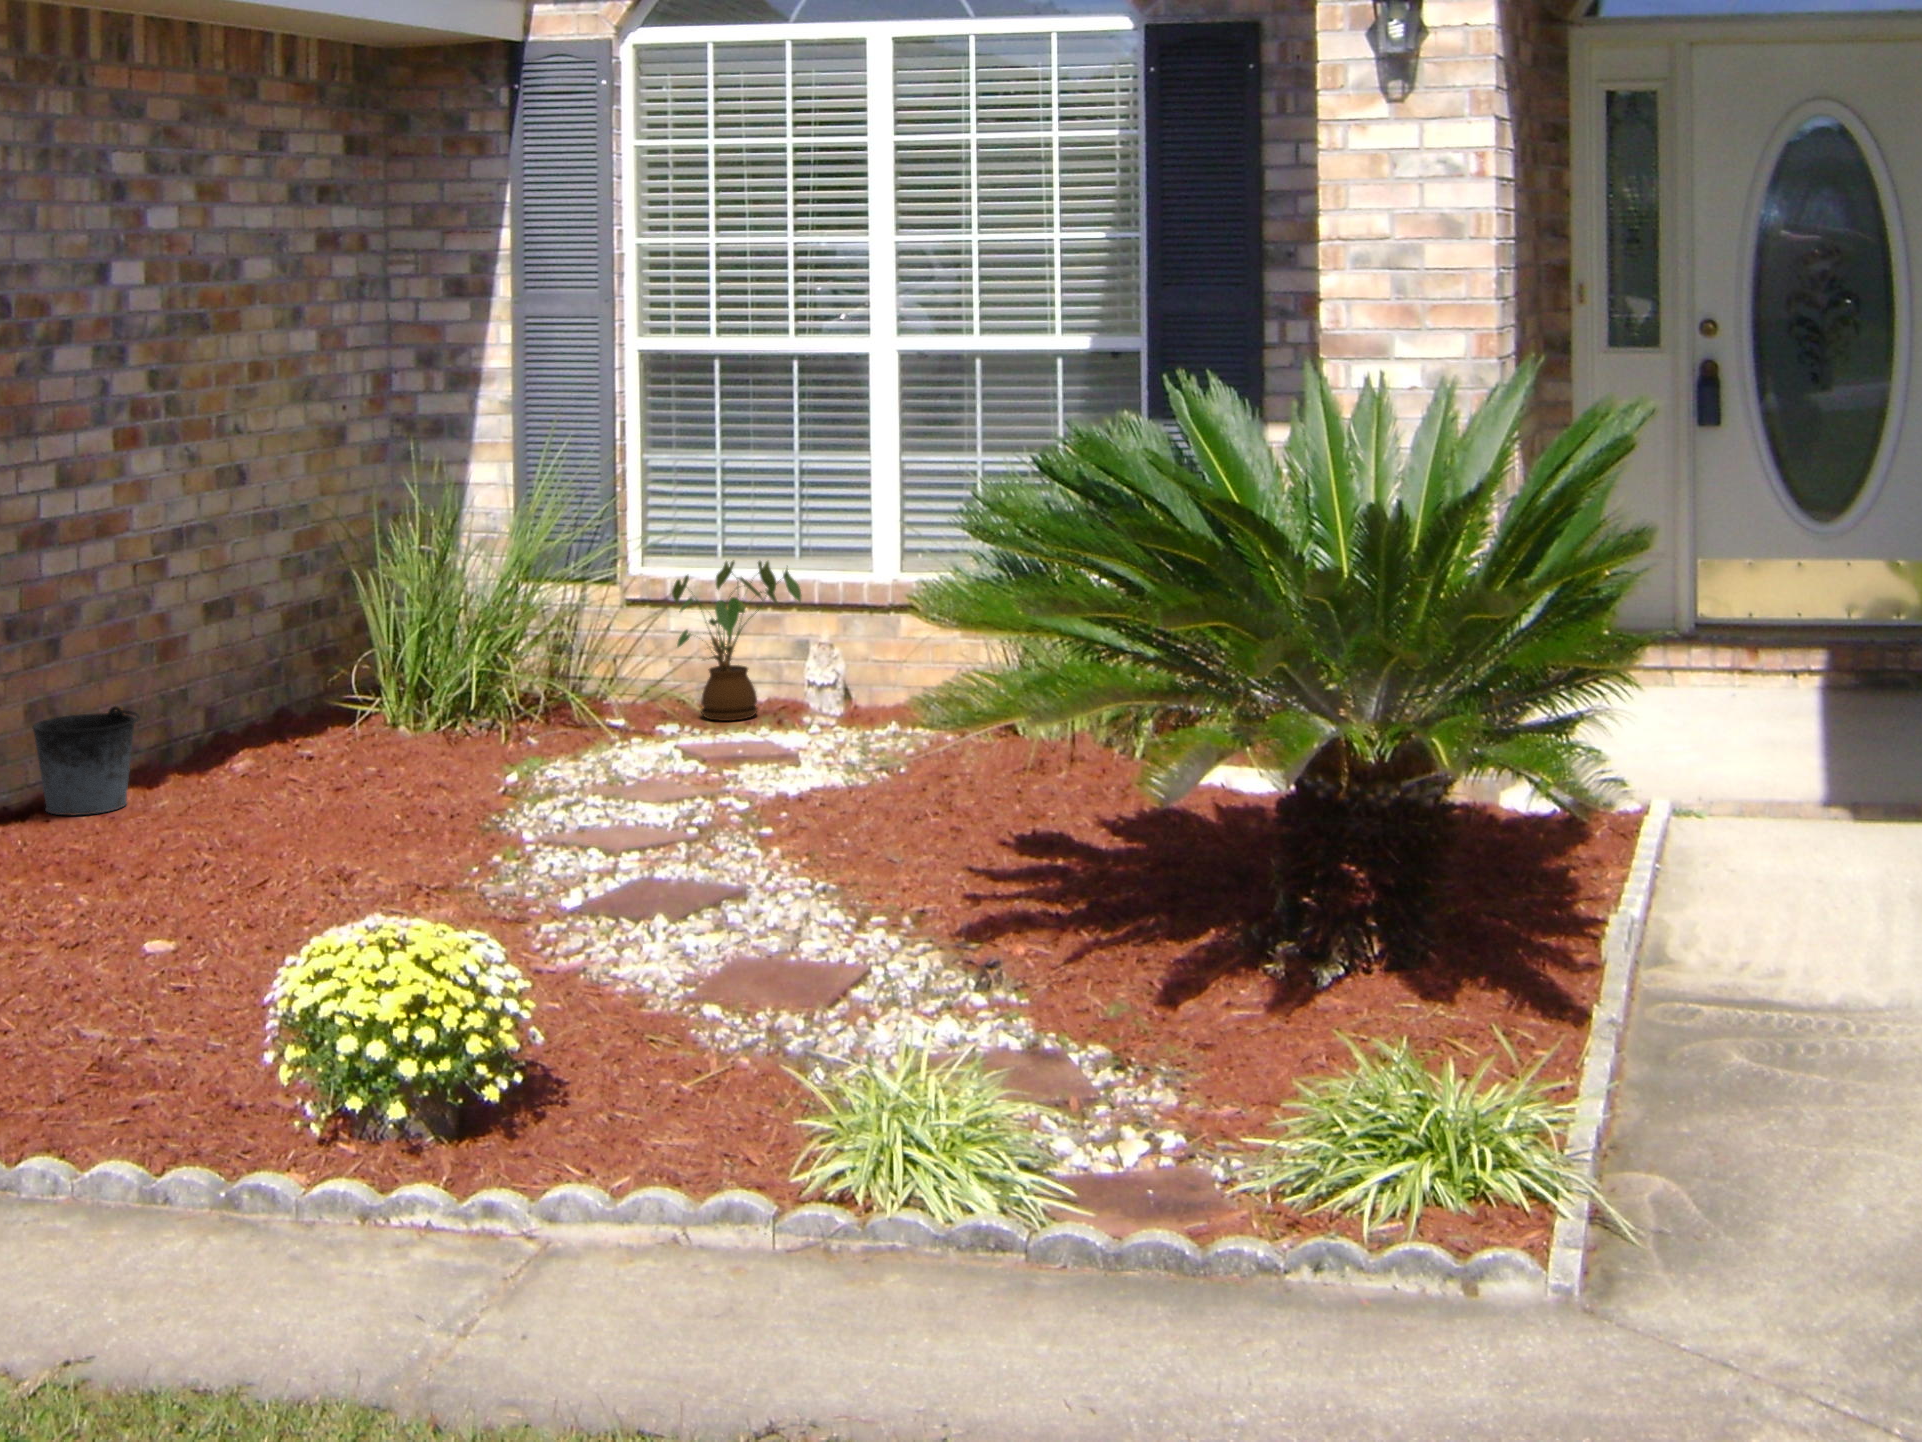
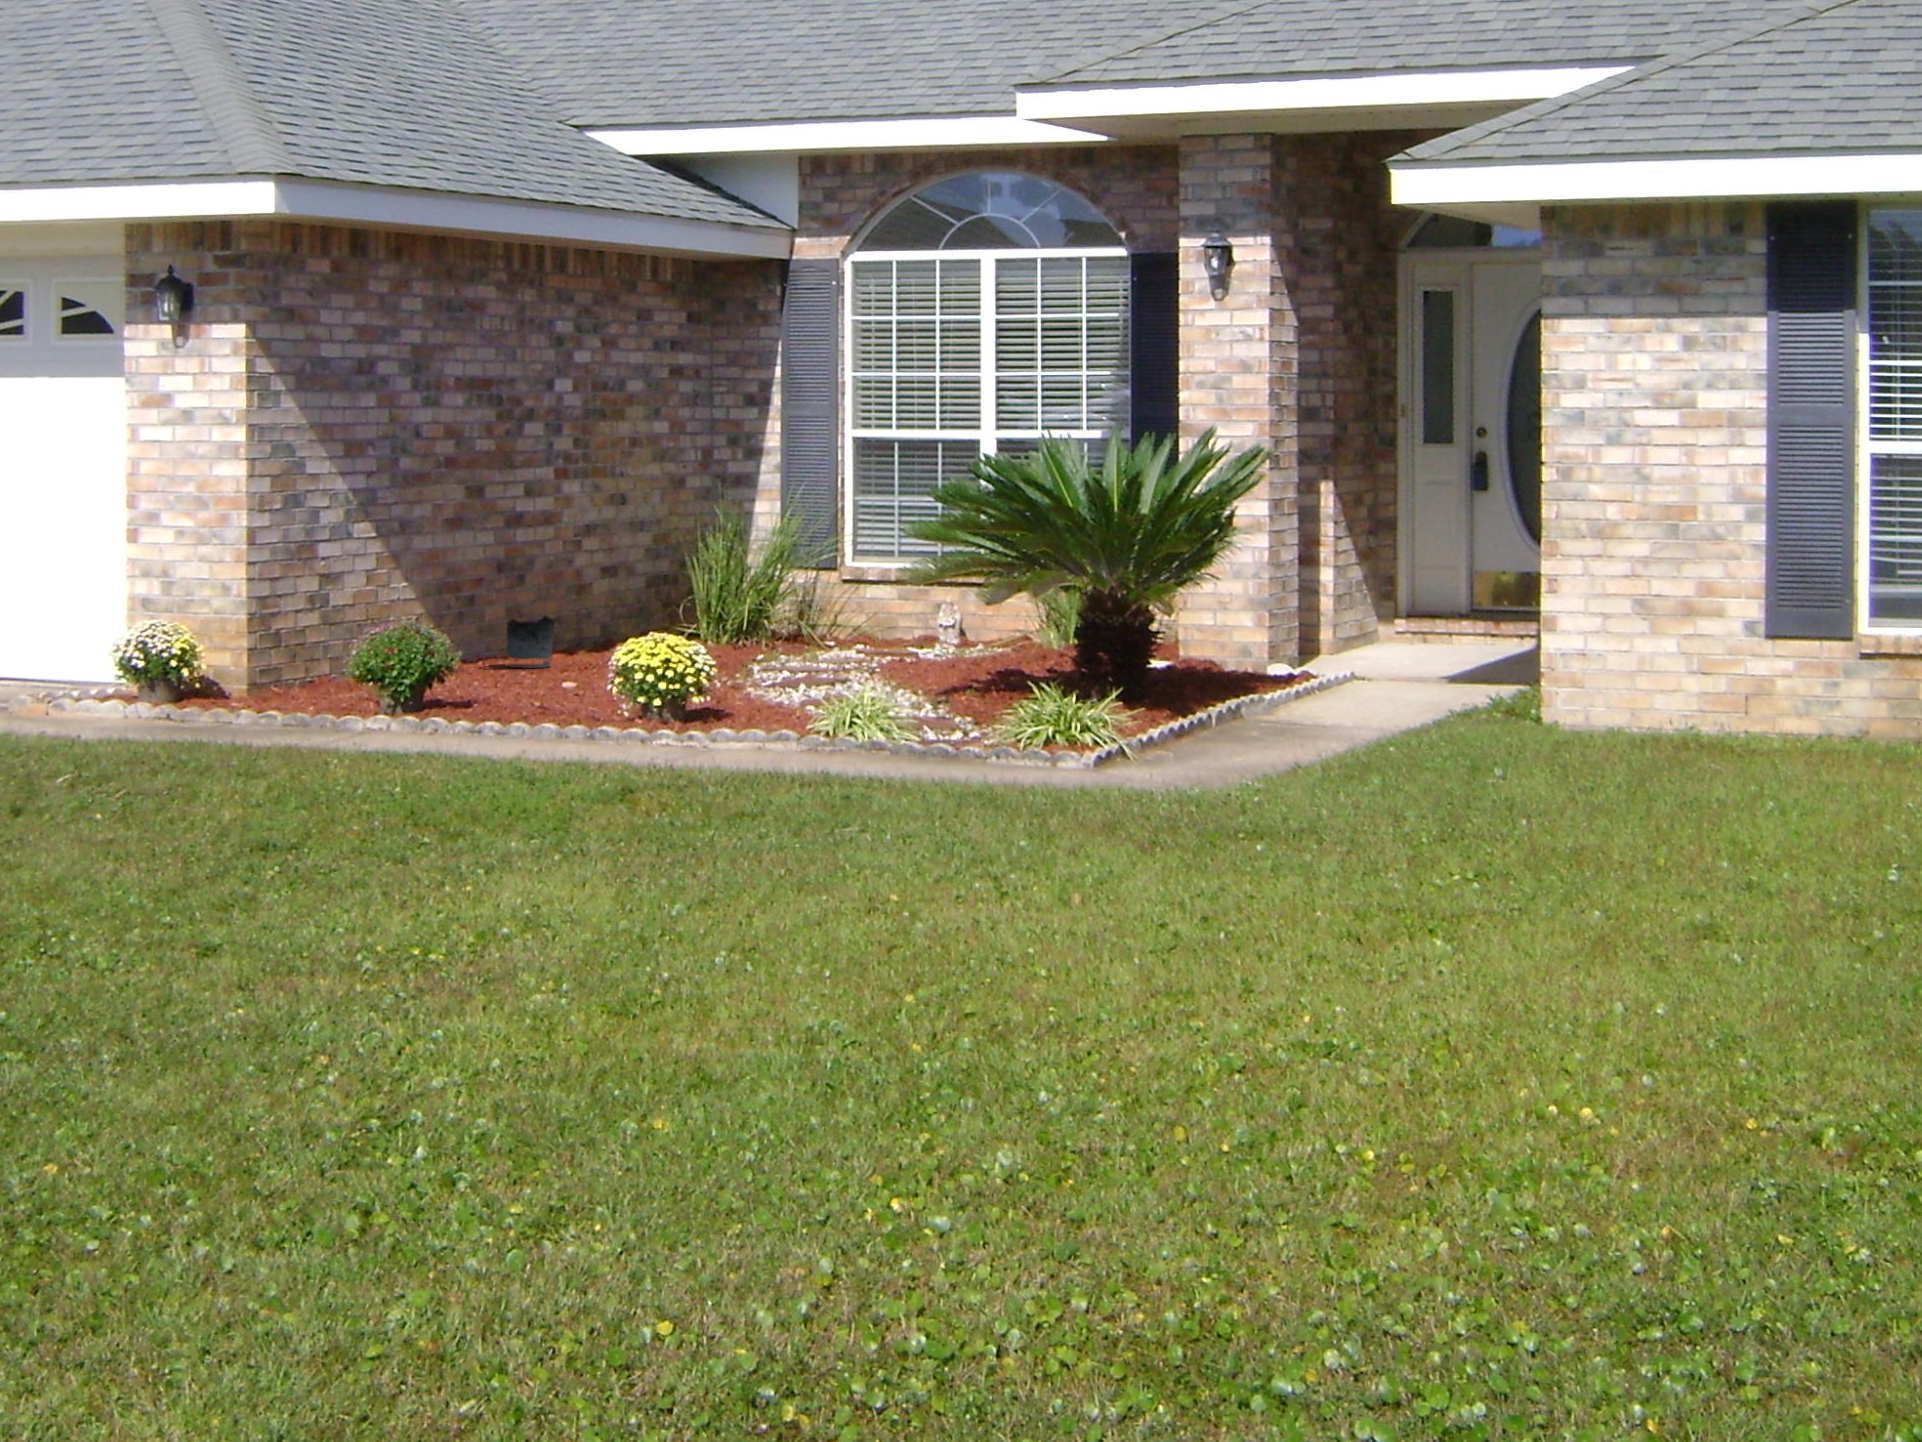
house plant: present [672,560,801,721] -> none [859,562,935,655]

